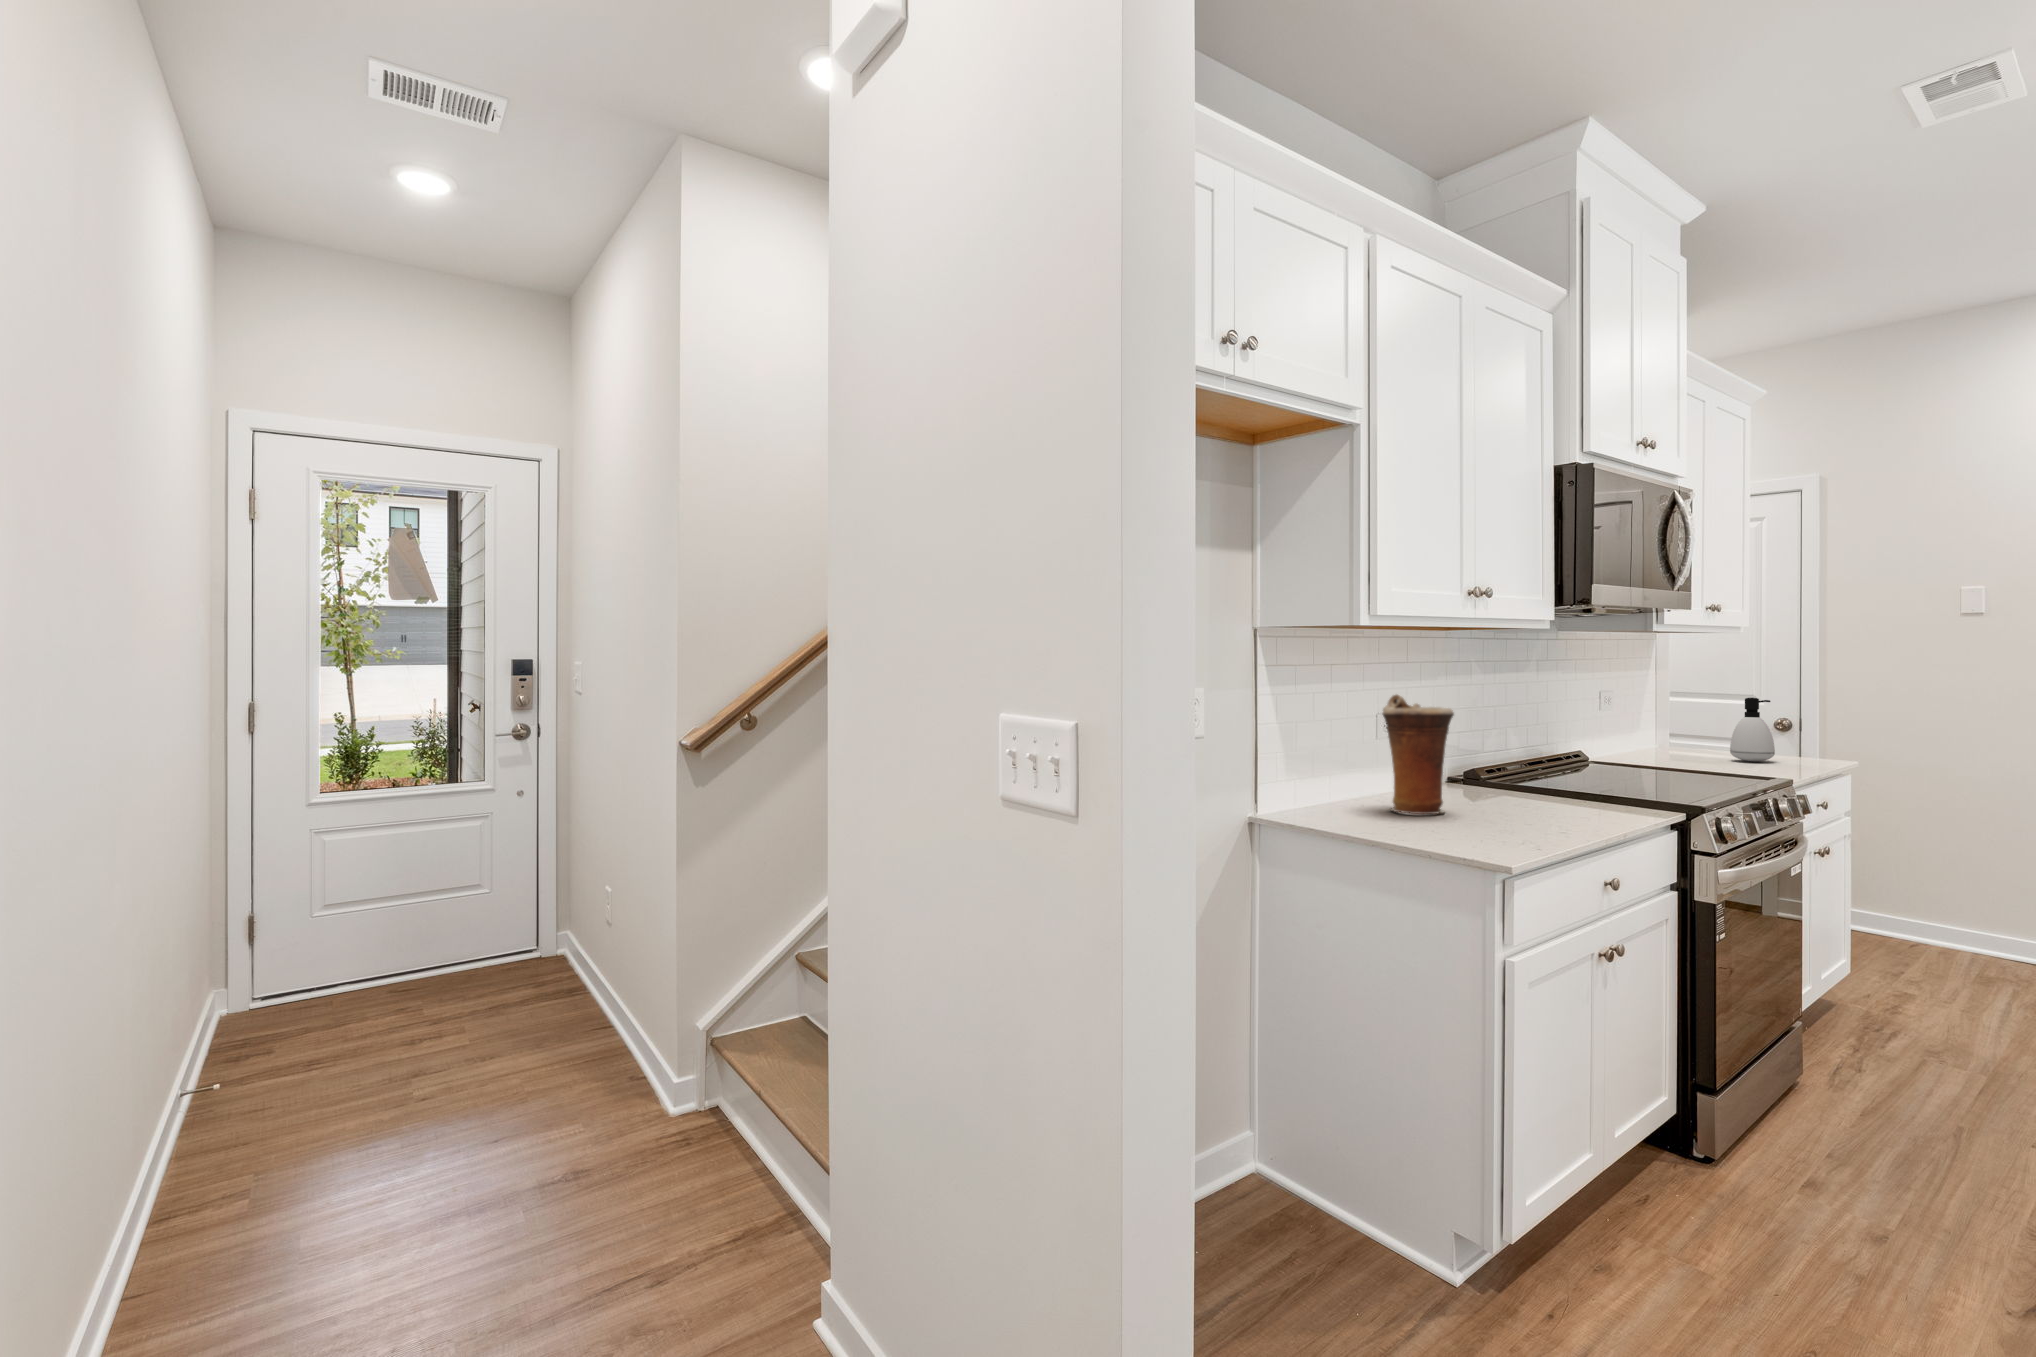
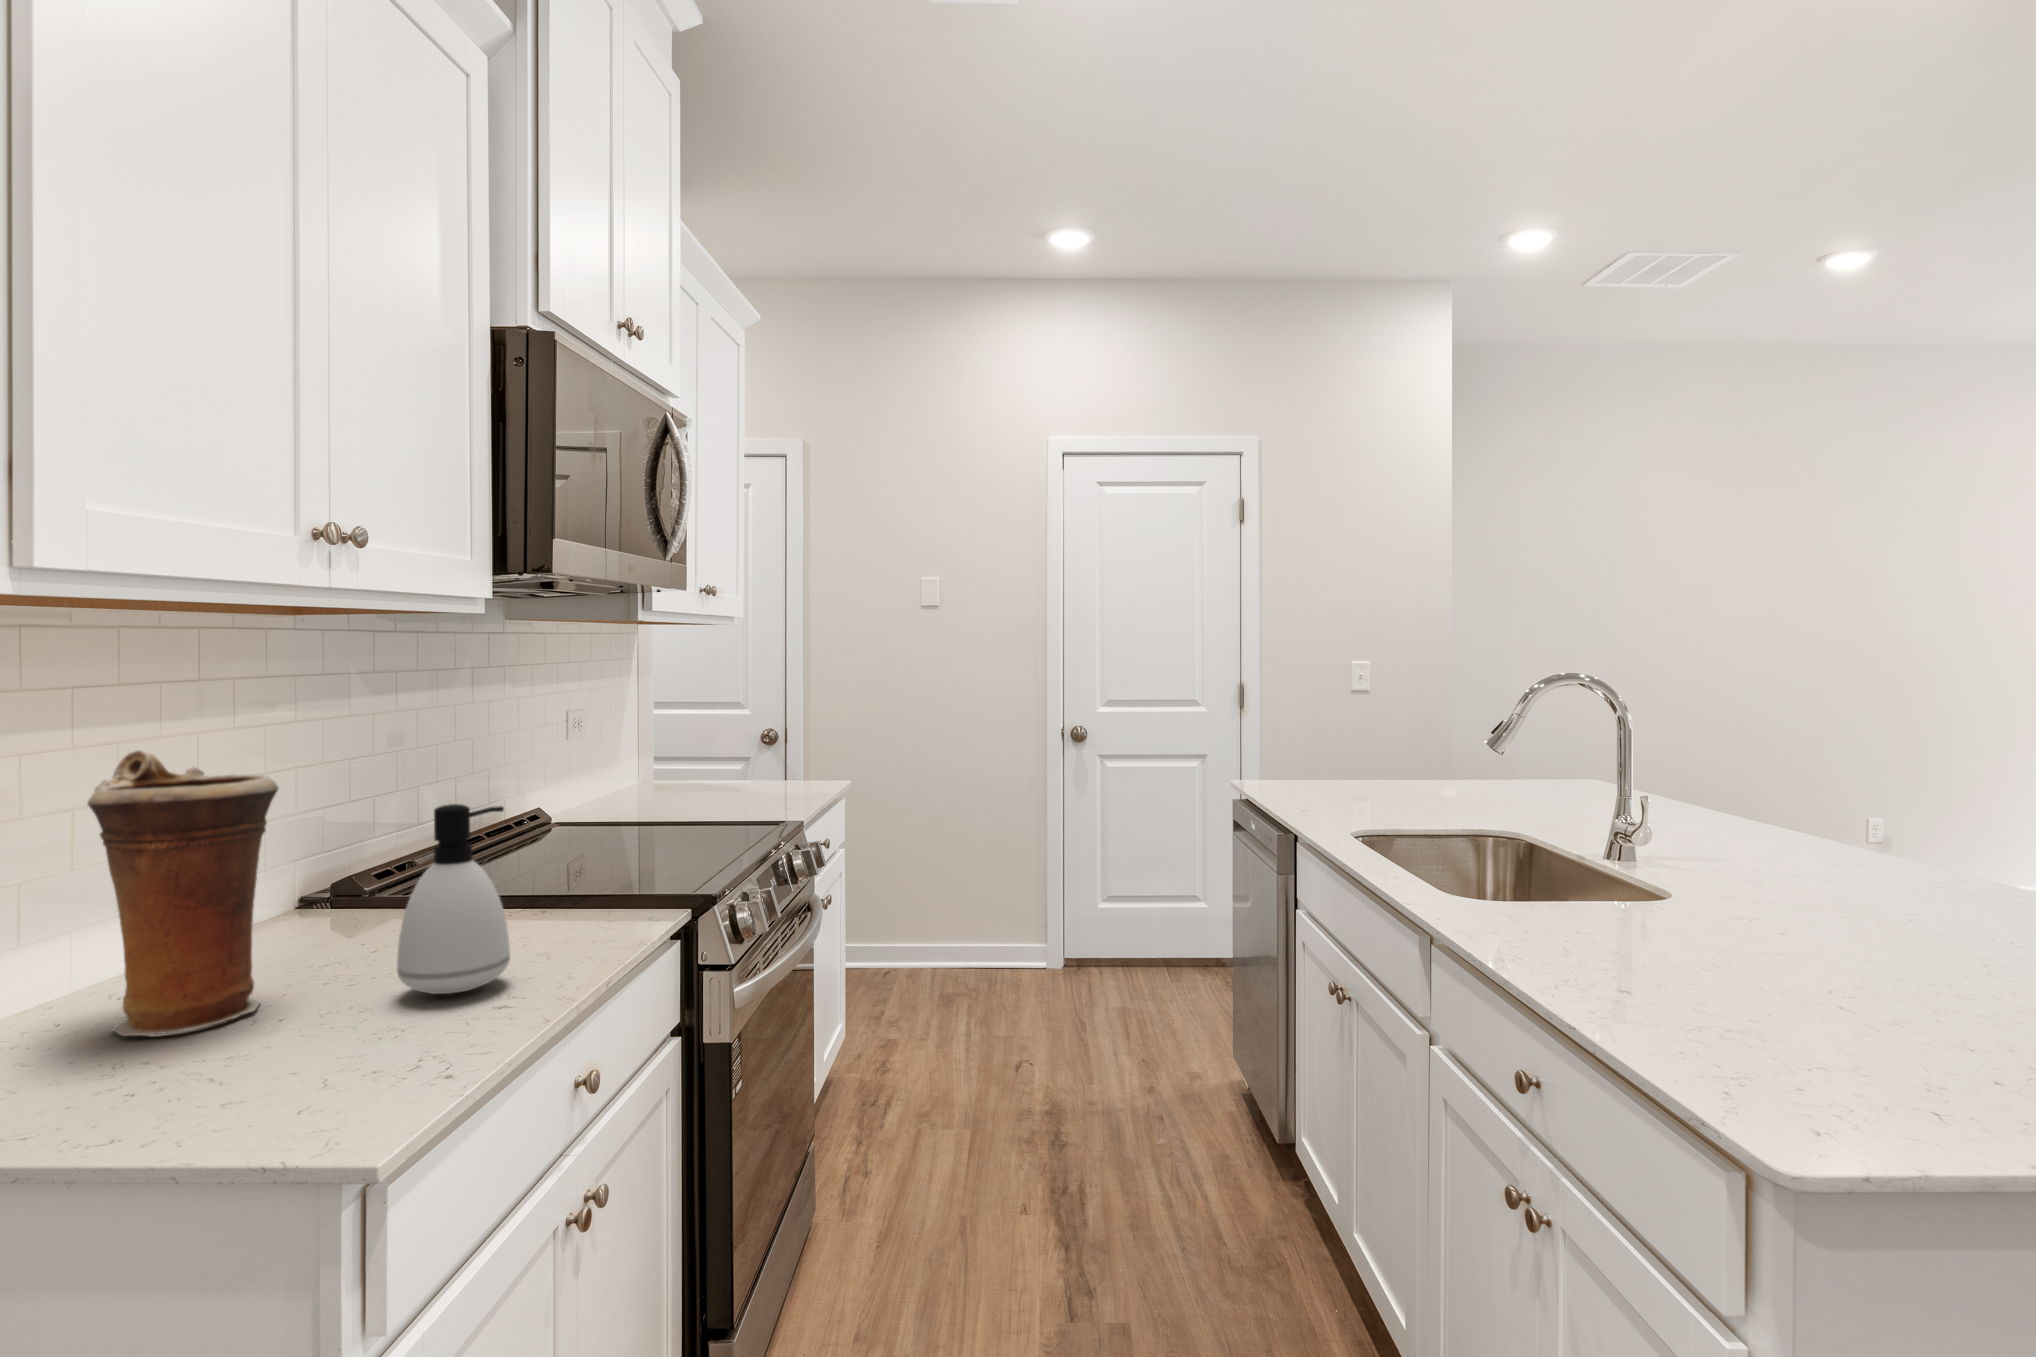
soap dispenser: present [1730,698,1775,761] -> present [397,804,510,994]

